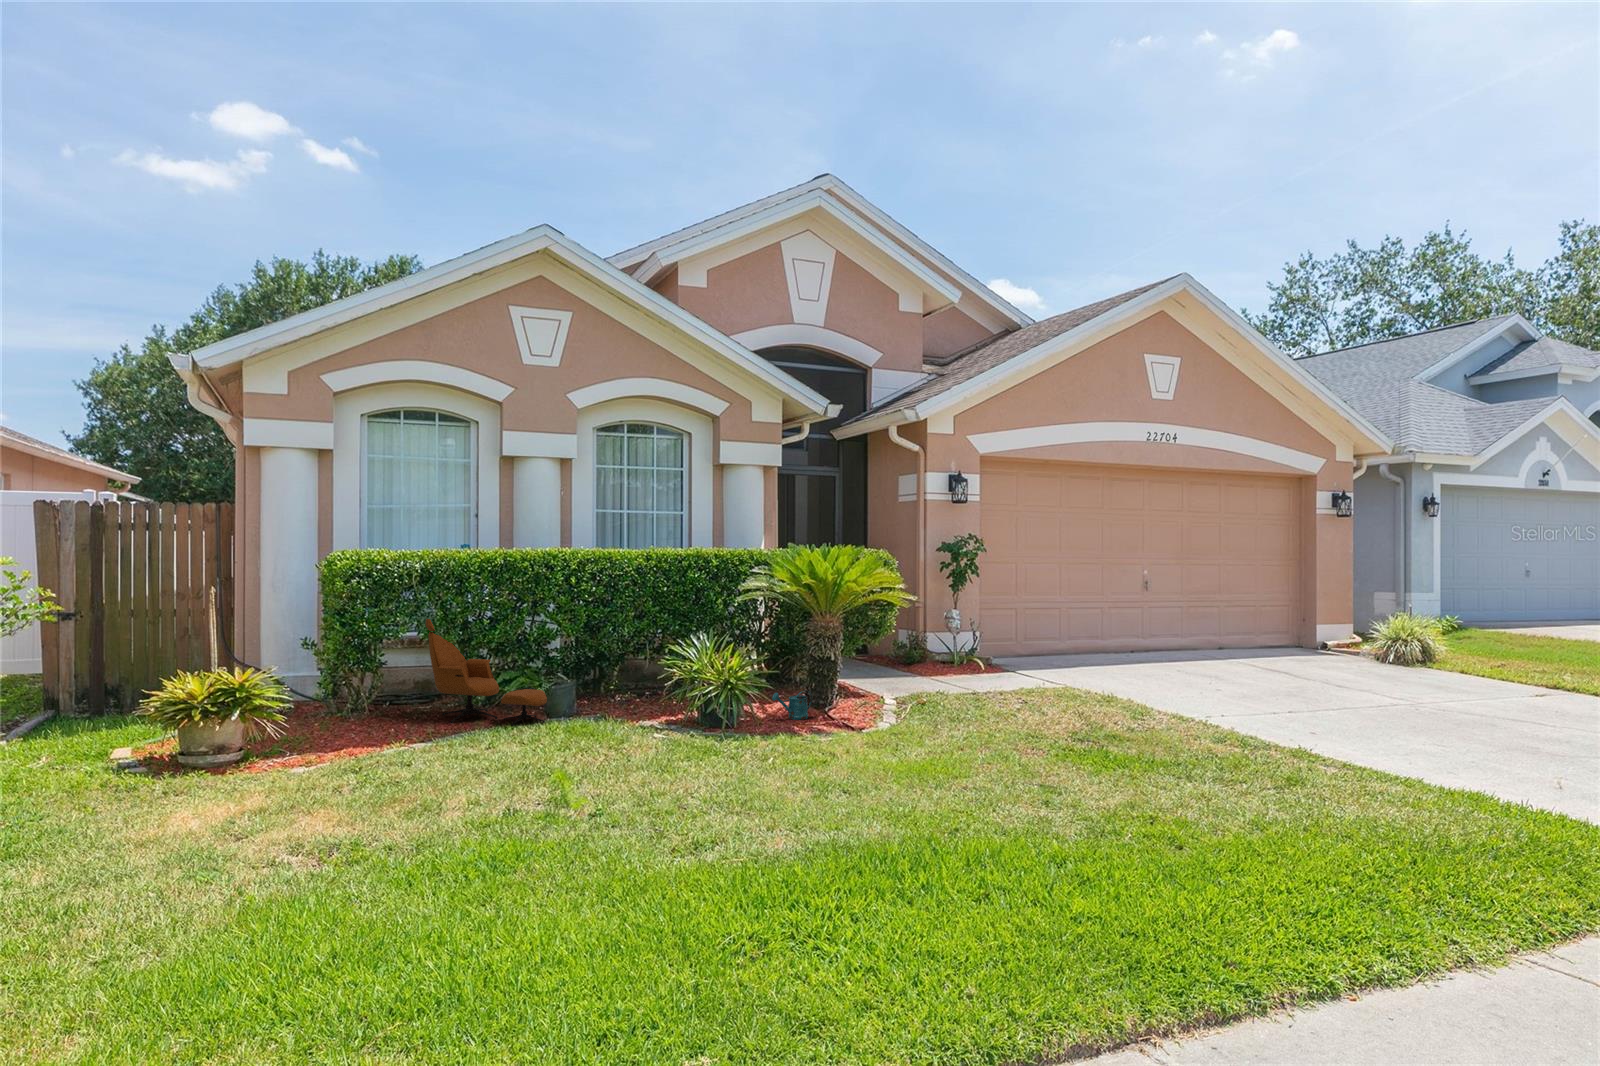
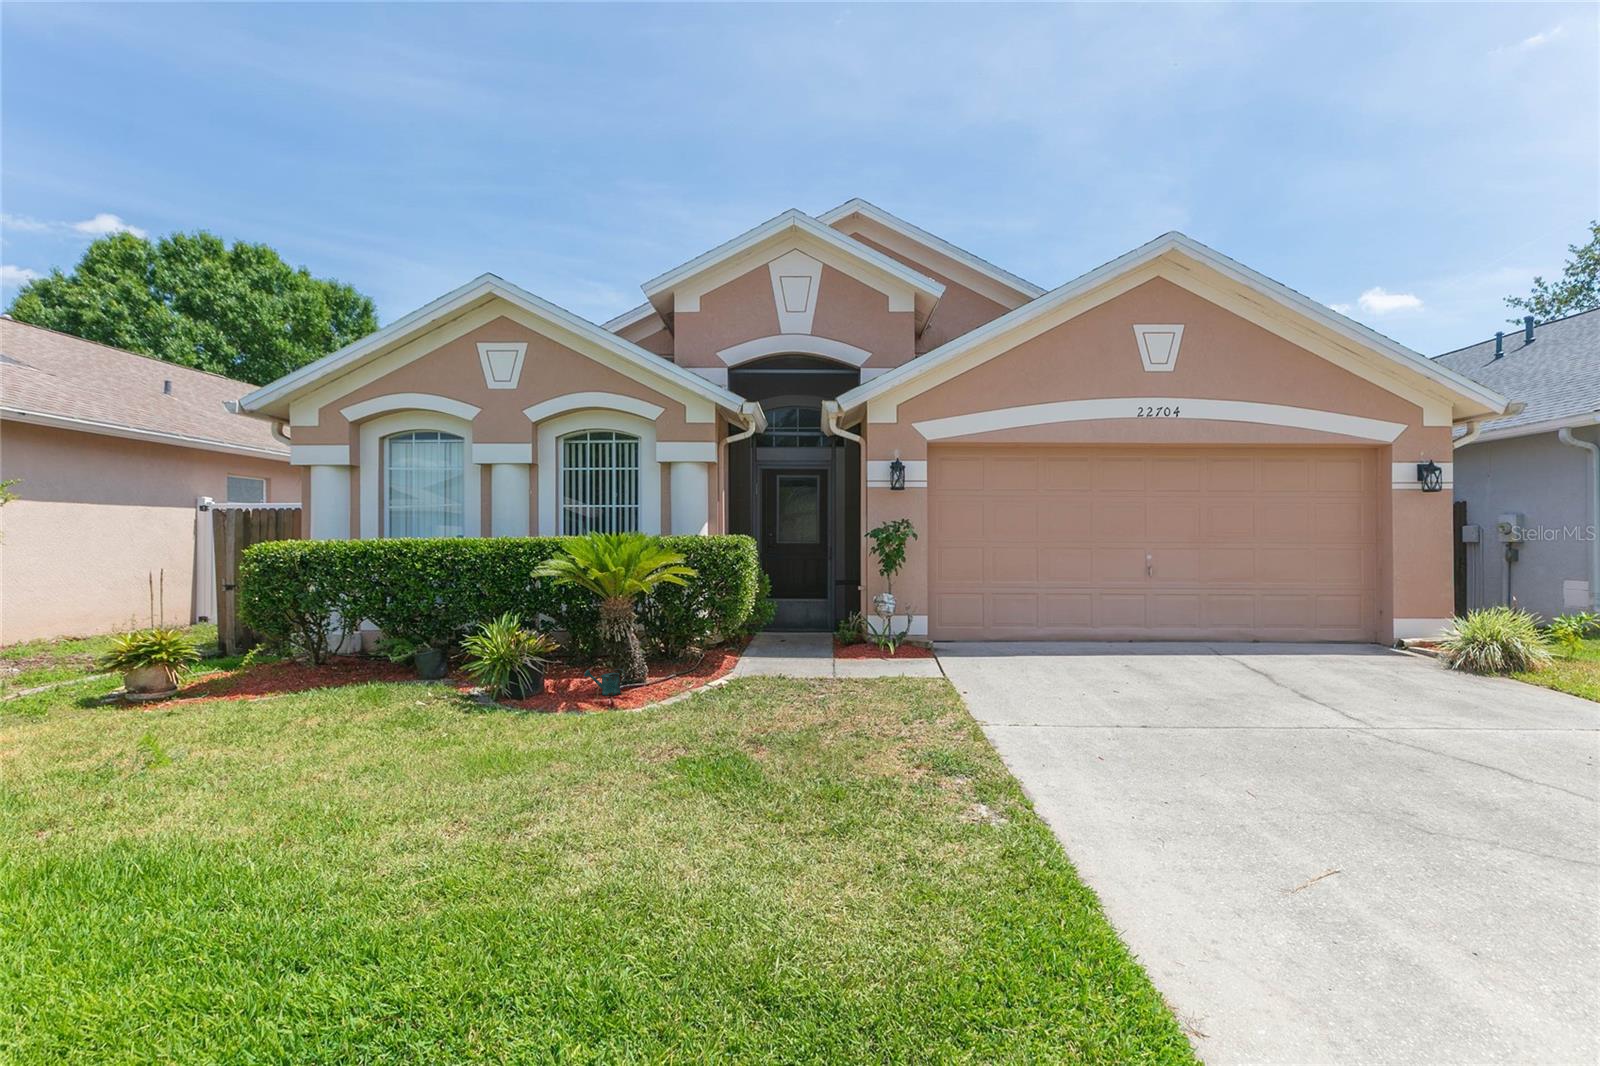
lounge chair: present [426,619,547,726] -> none [360,592,434,683]

